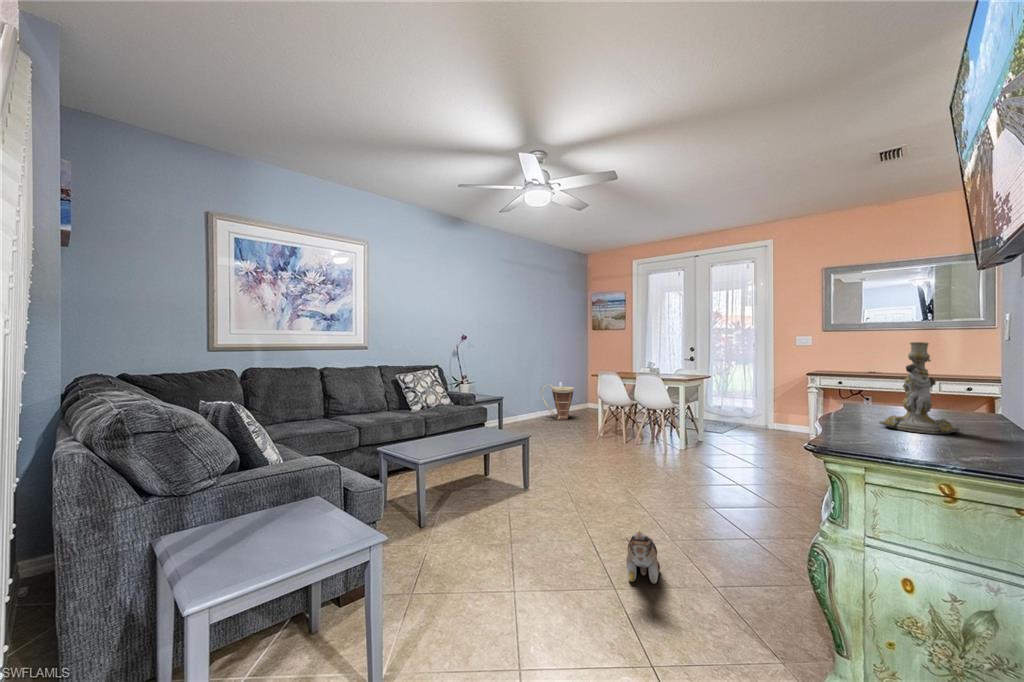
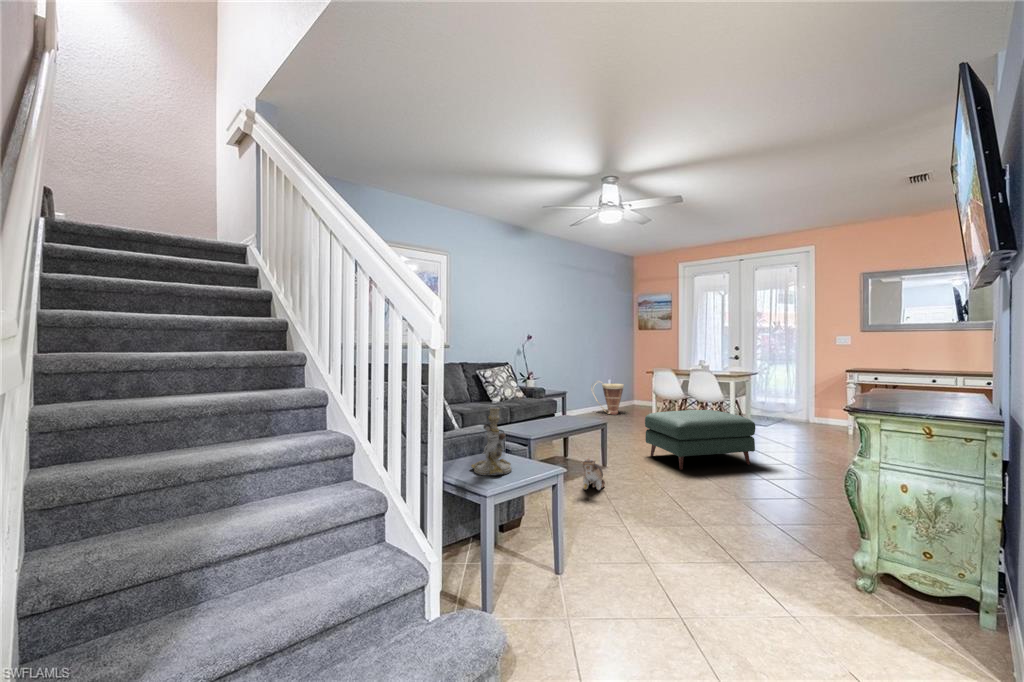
candlestick: present [879,342,960,434] -> present [471,407,511,475]
ottoman: none [578,421,702,495] -> present [645,410,755,470]
plush toy: present [626,531,660,583] -> present [582,458,605,490]

